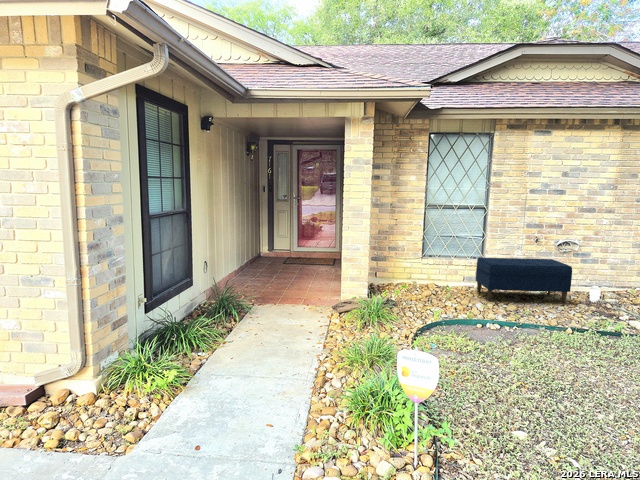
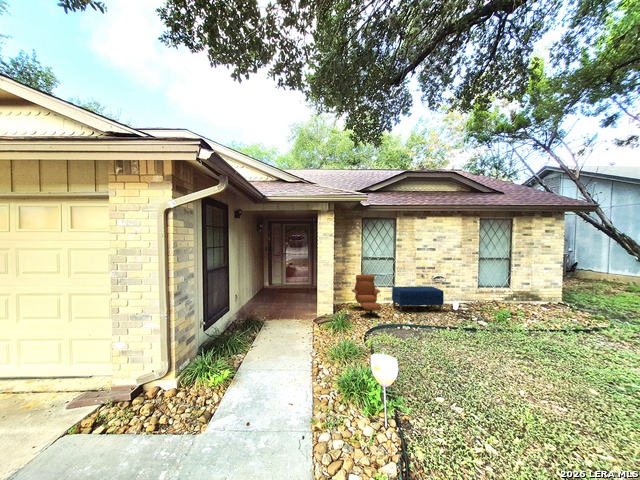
lounge chair: none [403,235,454,309] -> present [352,275,381,319]

